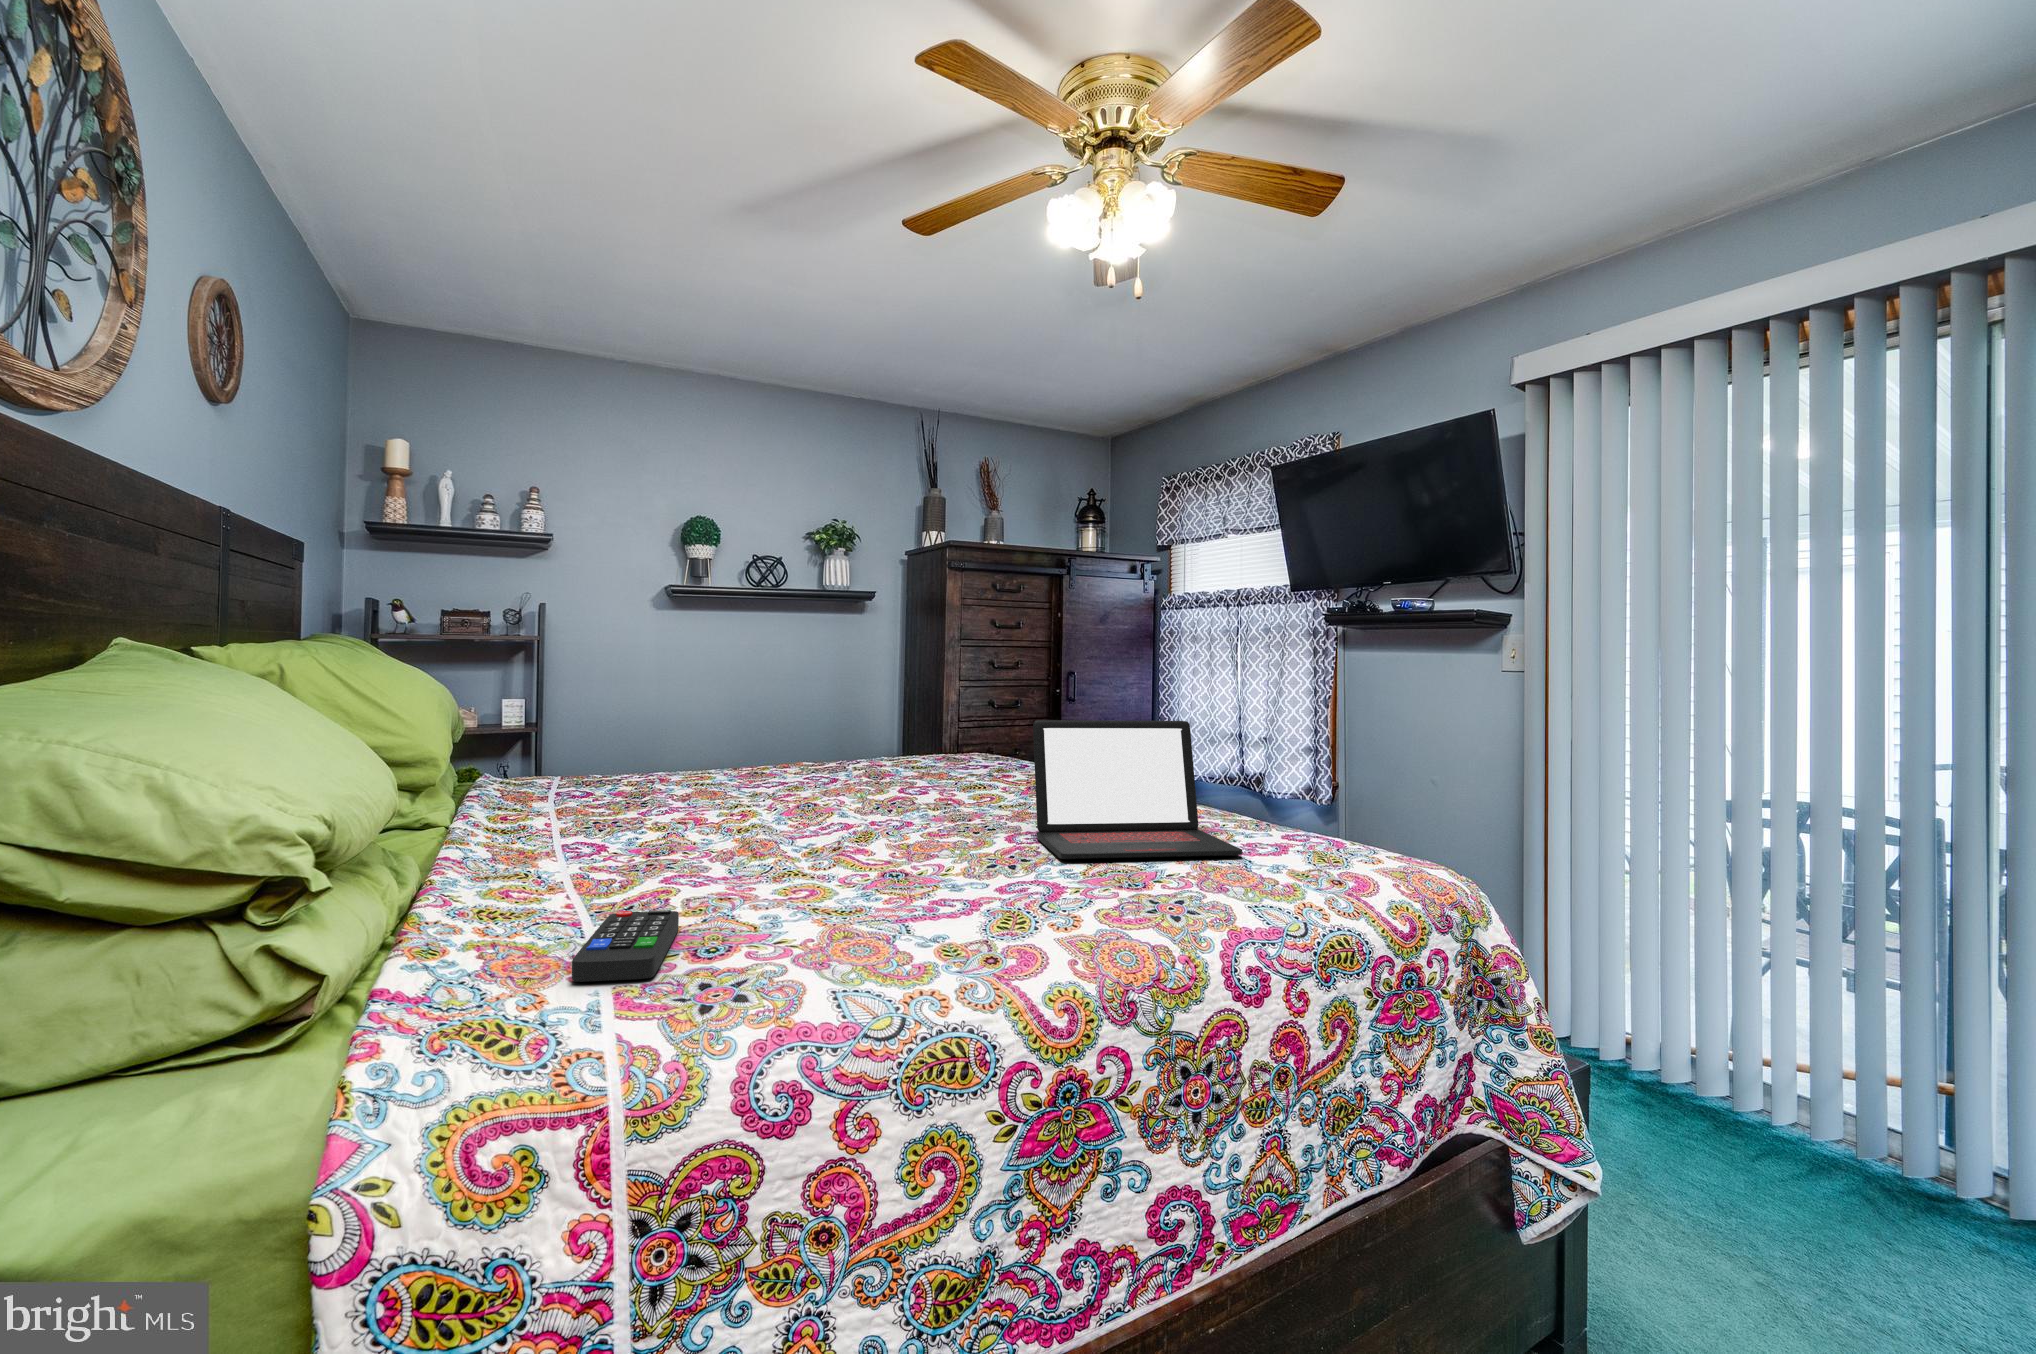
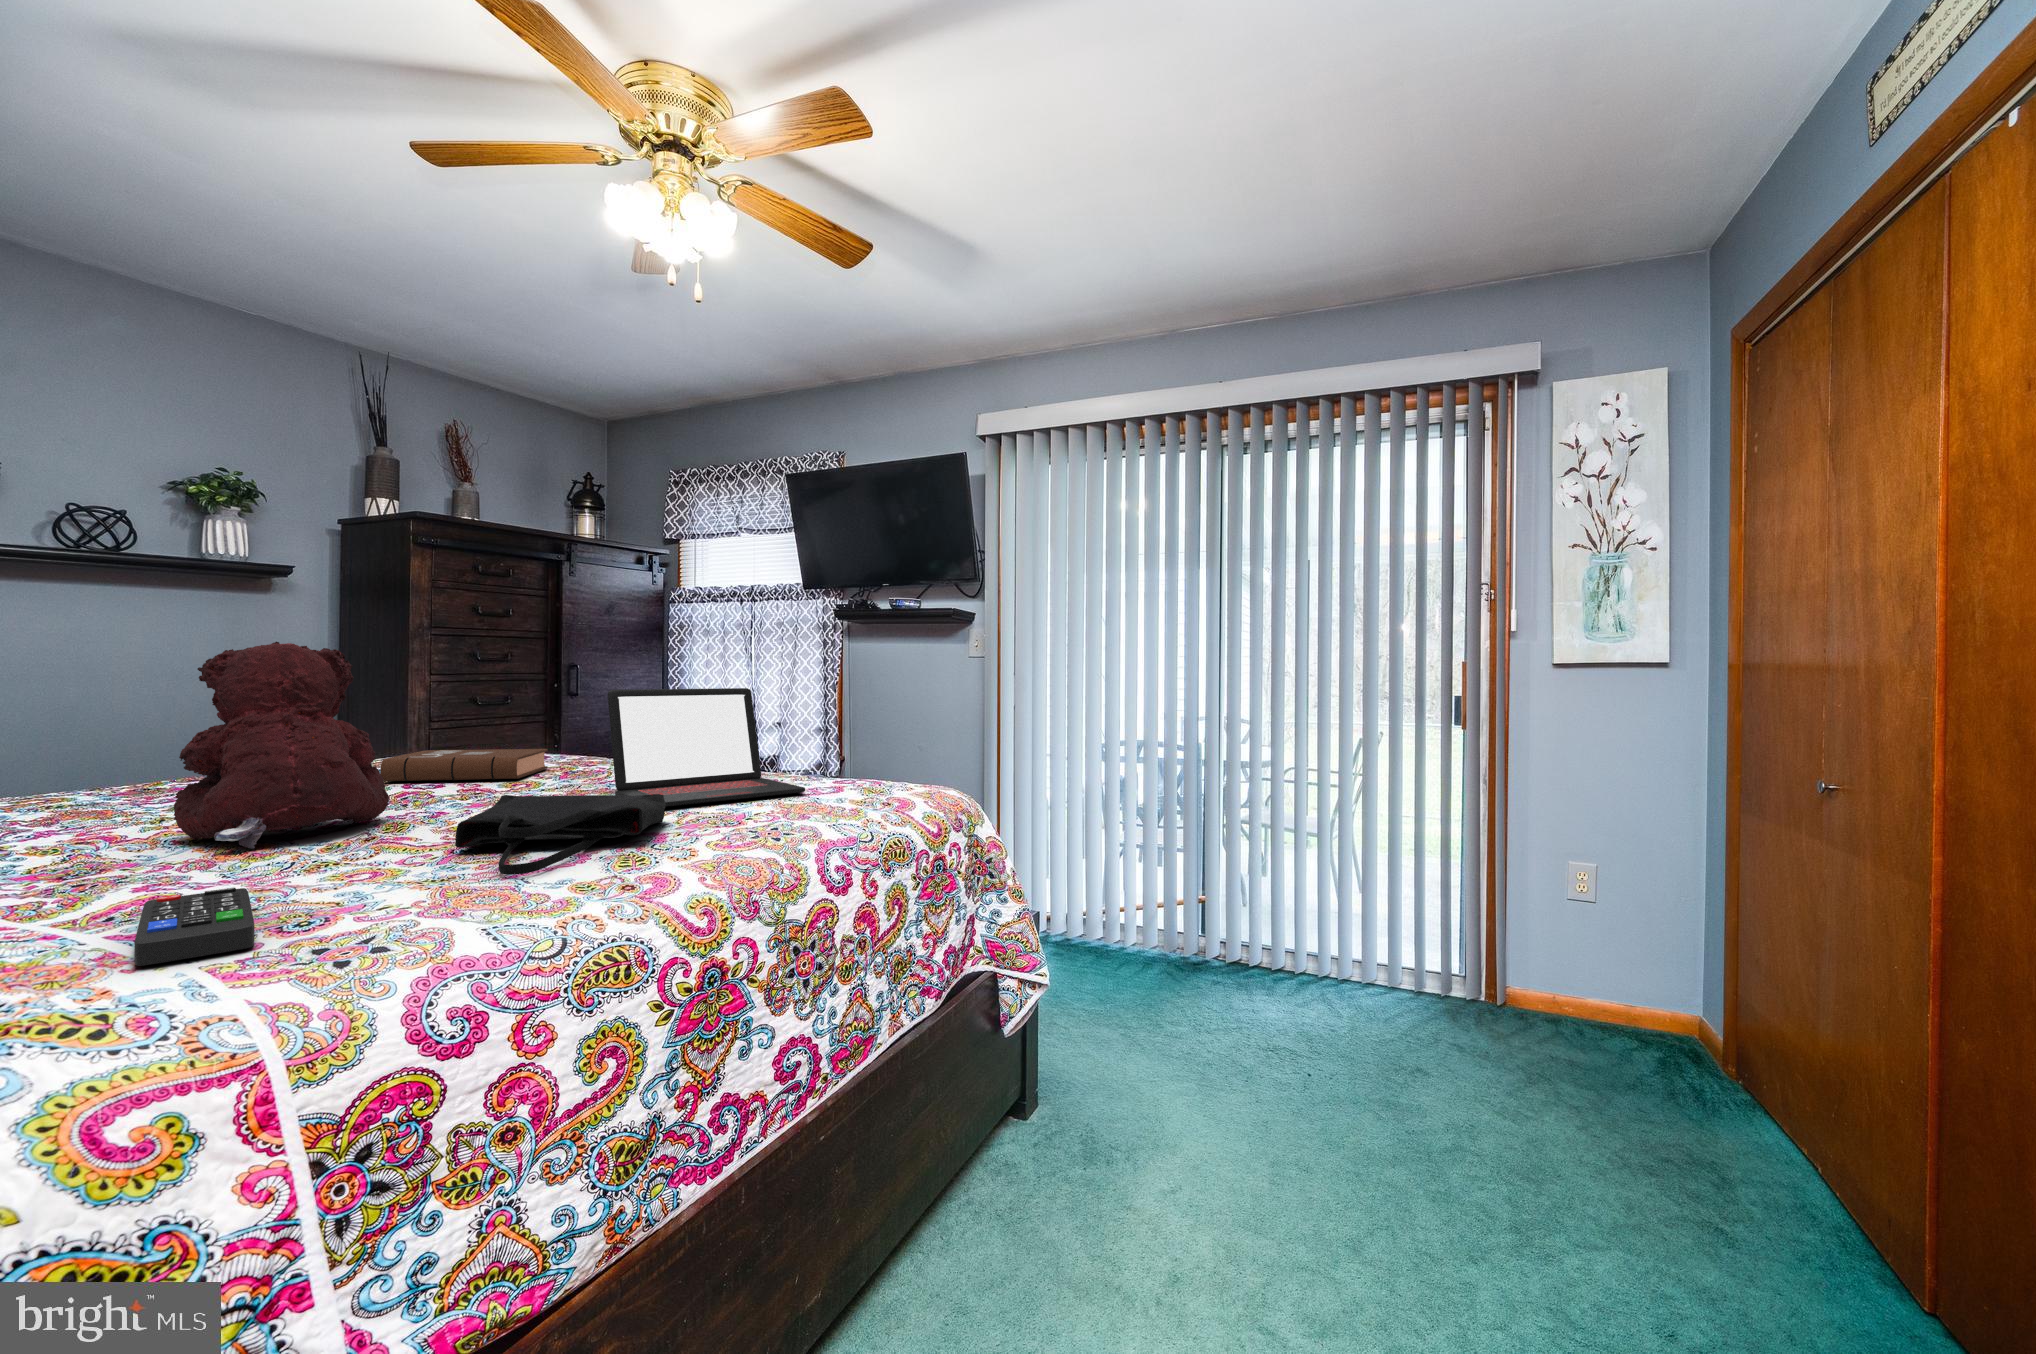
teddy bear: none [679,672,834,864] -> present [173,642,389,849]
book: none [852,770,995,806] -> present [380,749,548,782]
tote bag: none [859,832,1067,930] -> present [455,794,665,875]

